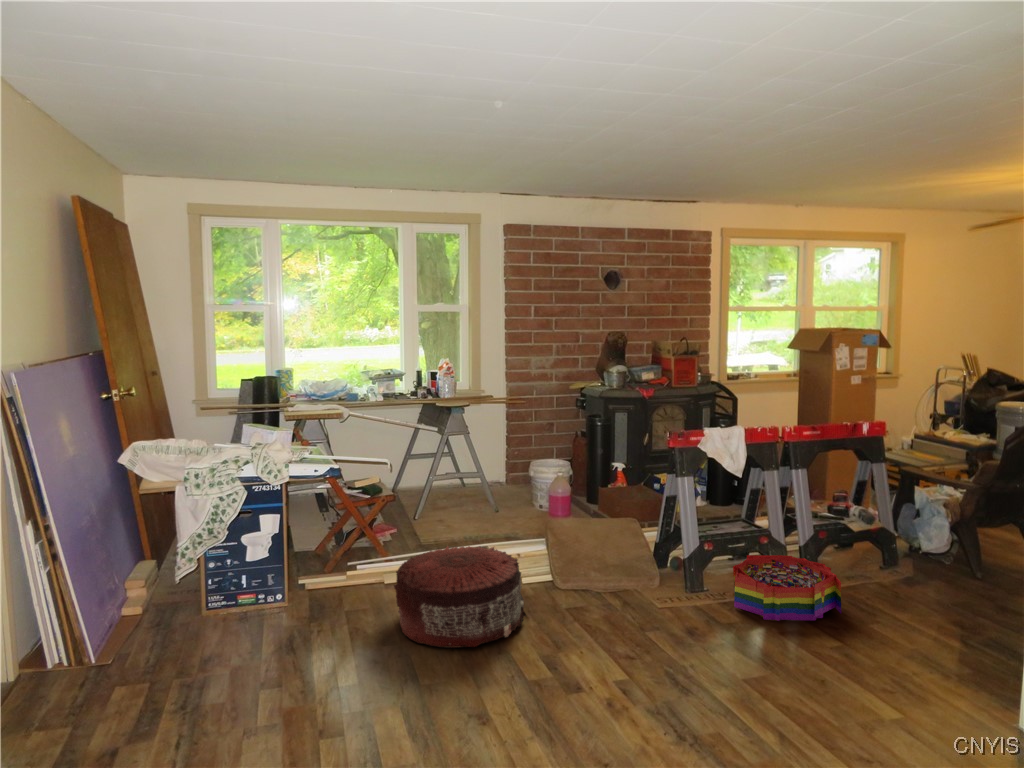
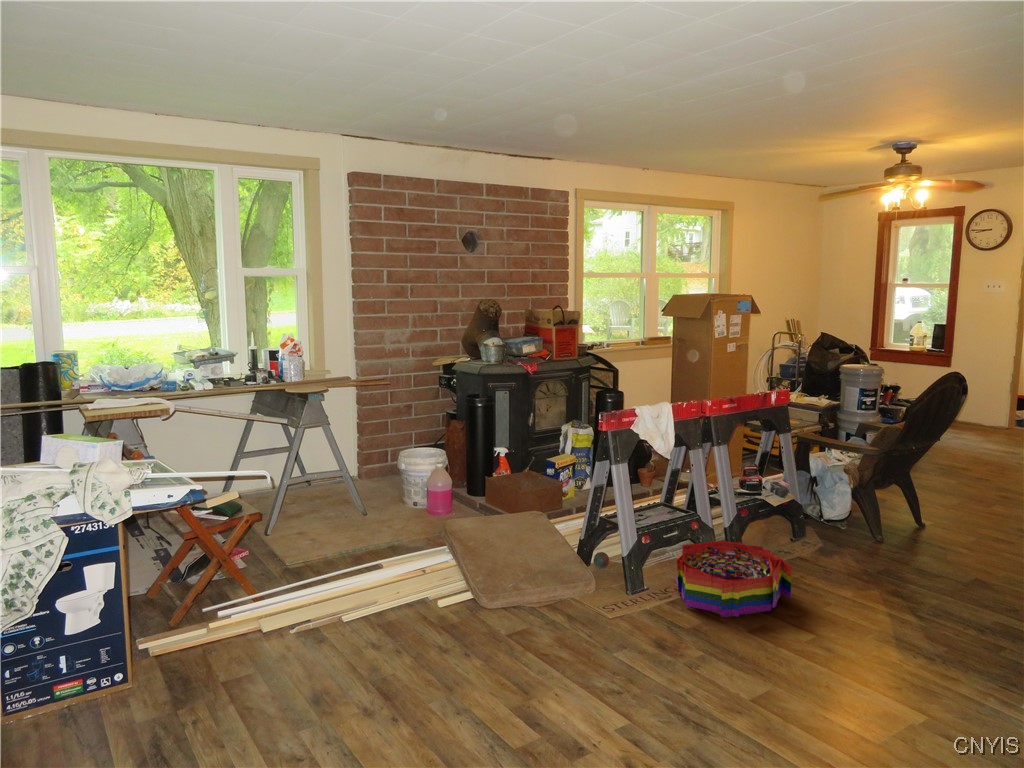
pouf: present [394,546,526,648] -> none [300,571,471,716]

